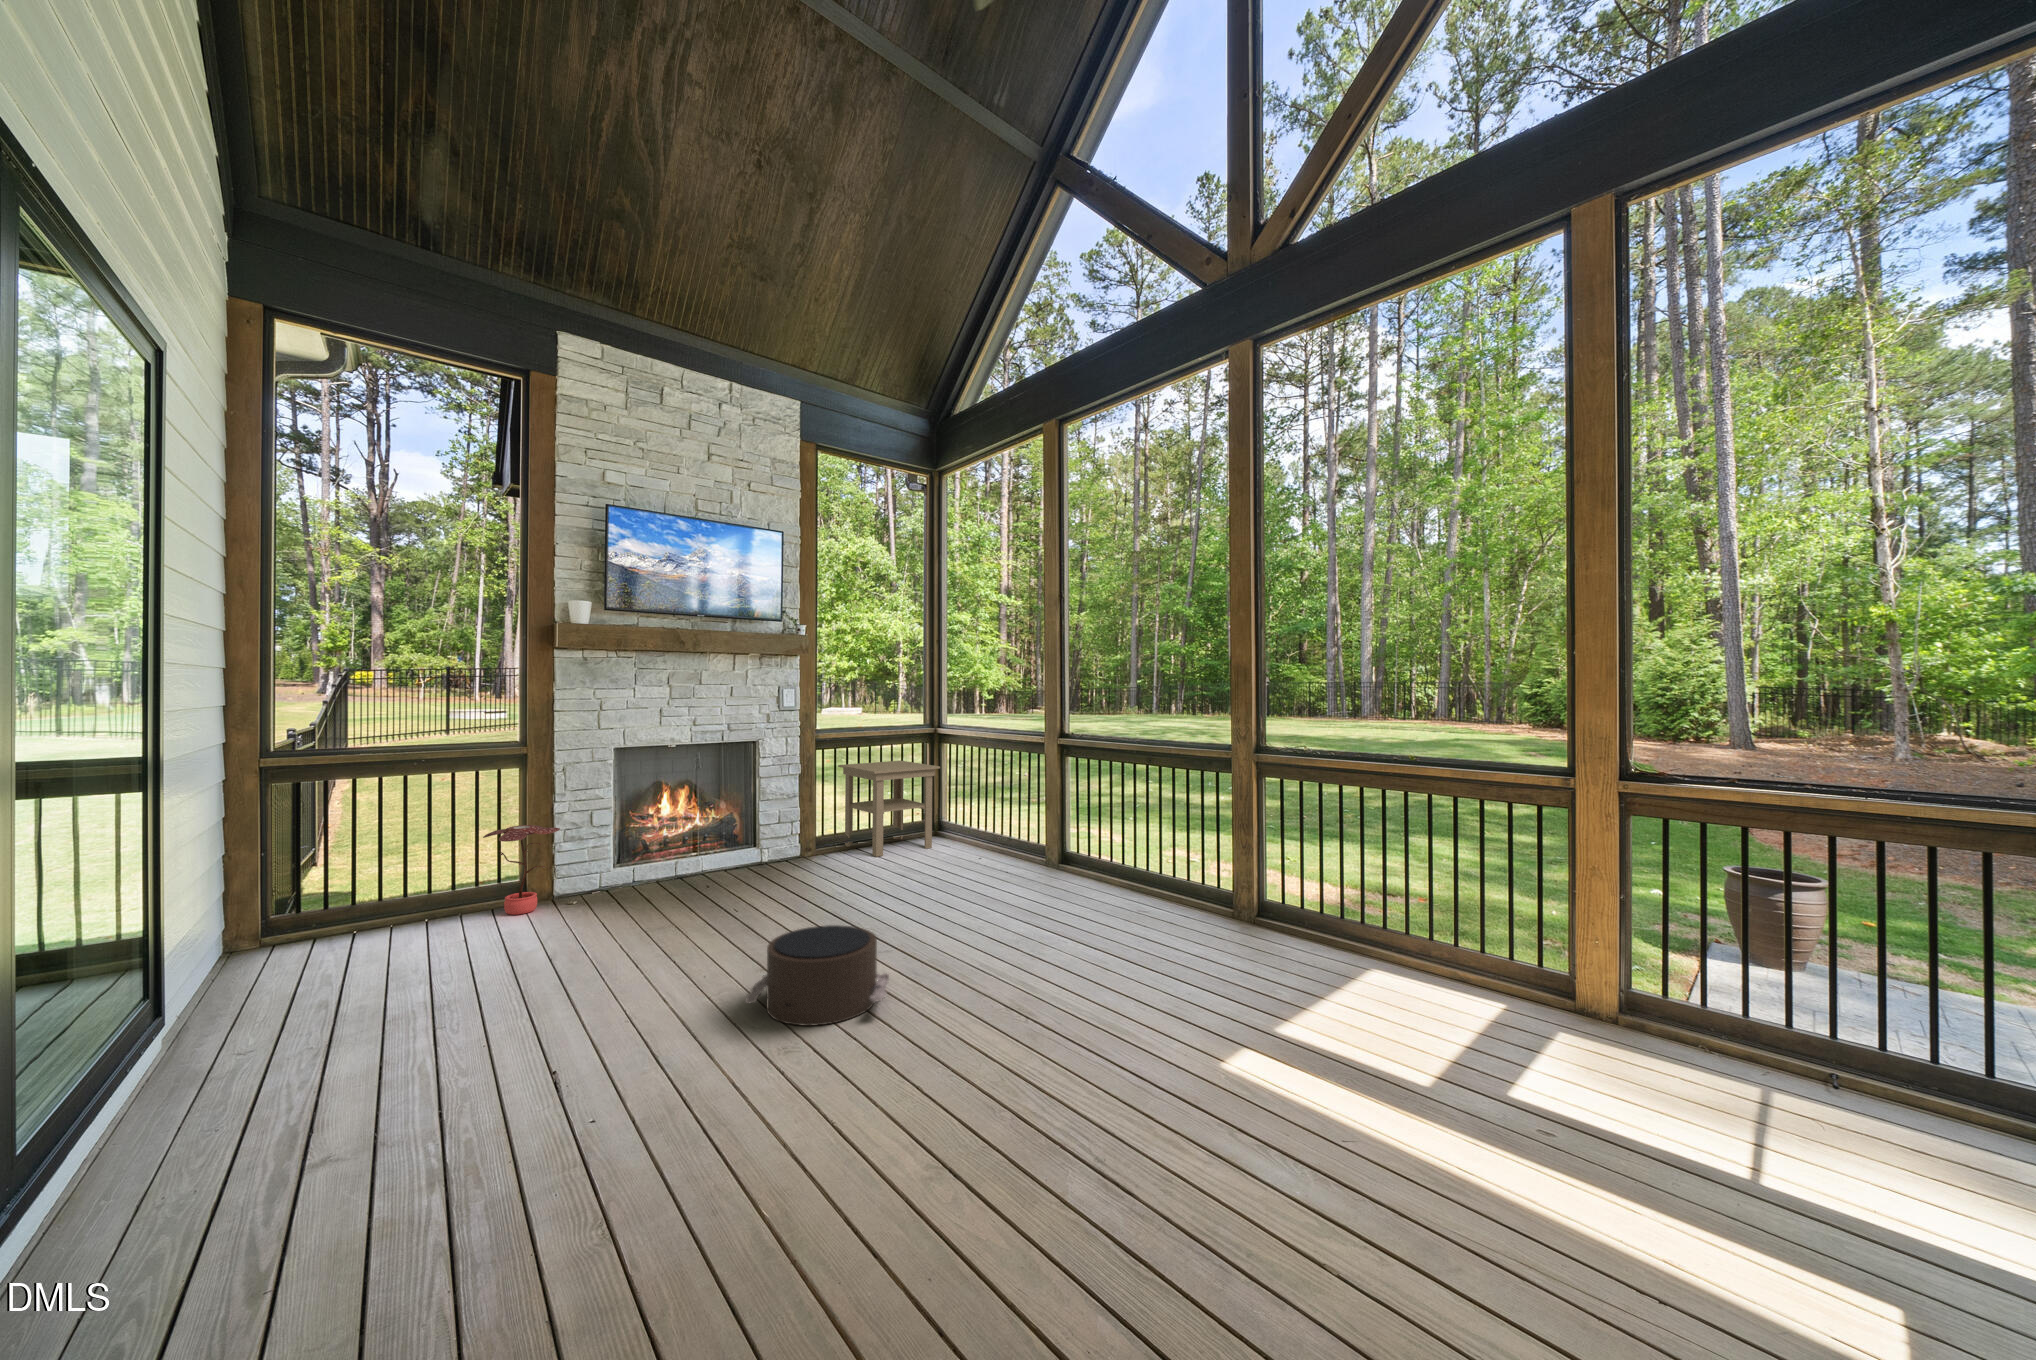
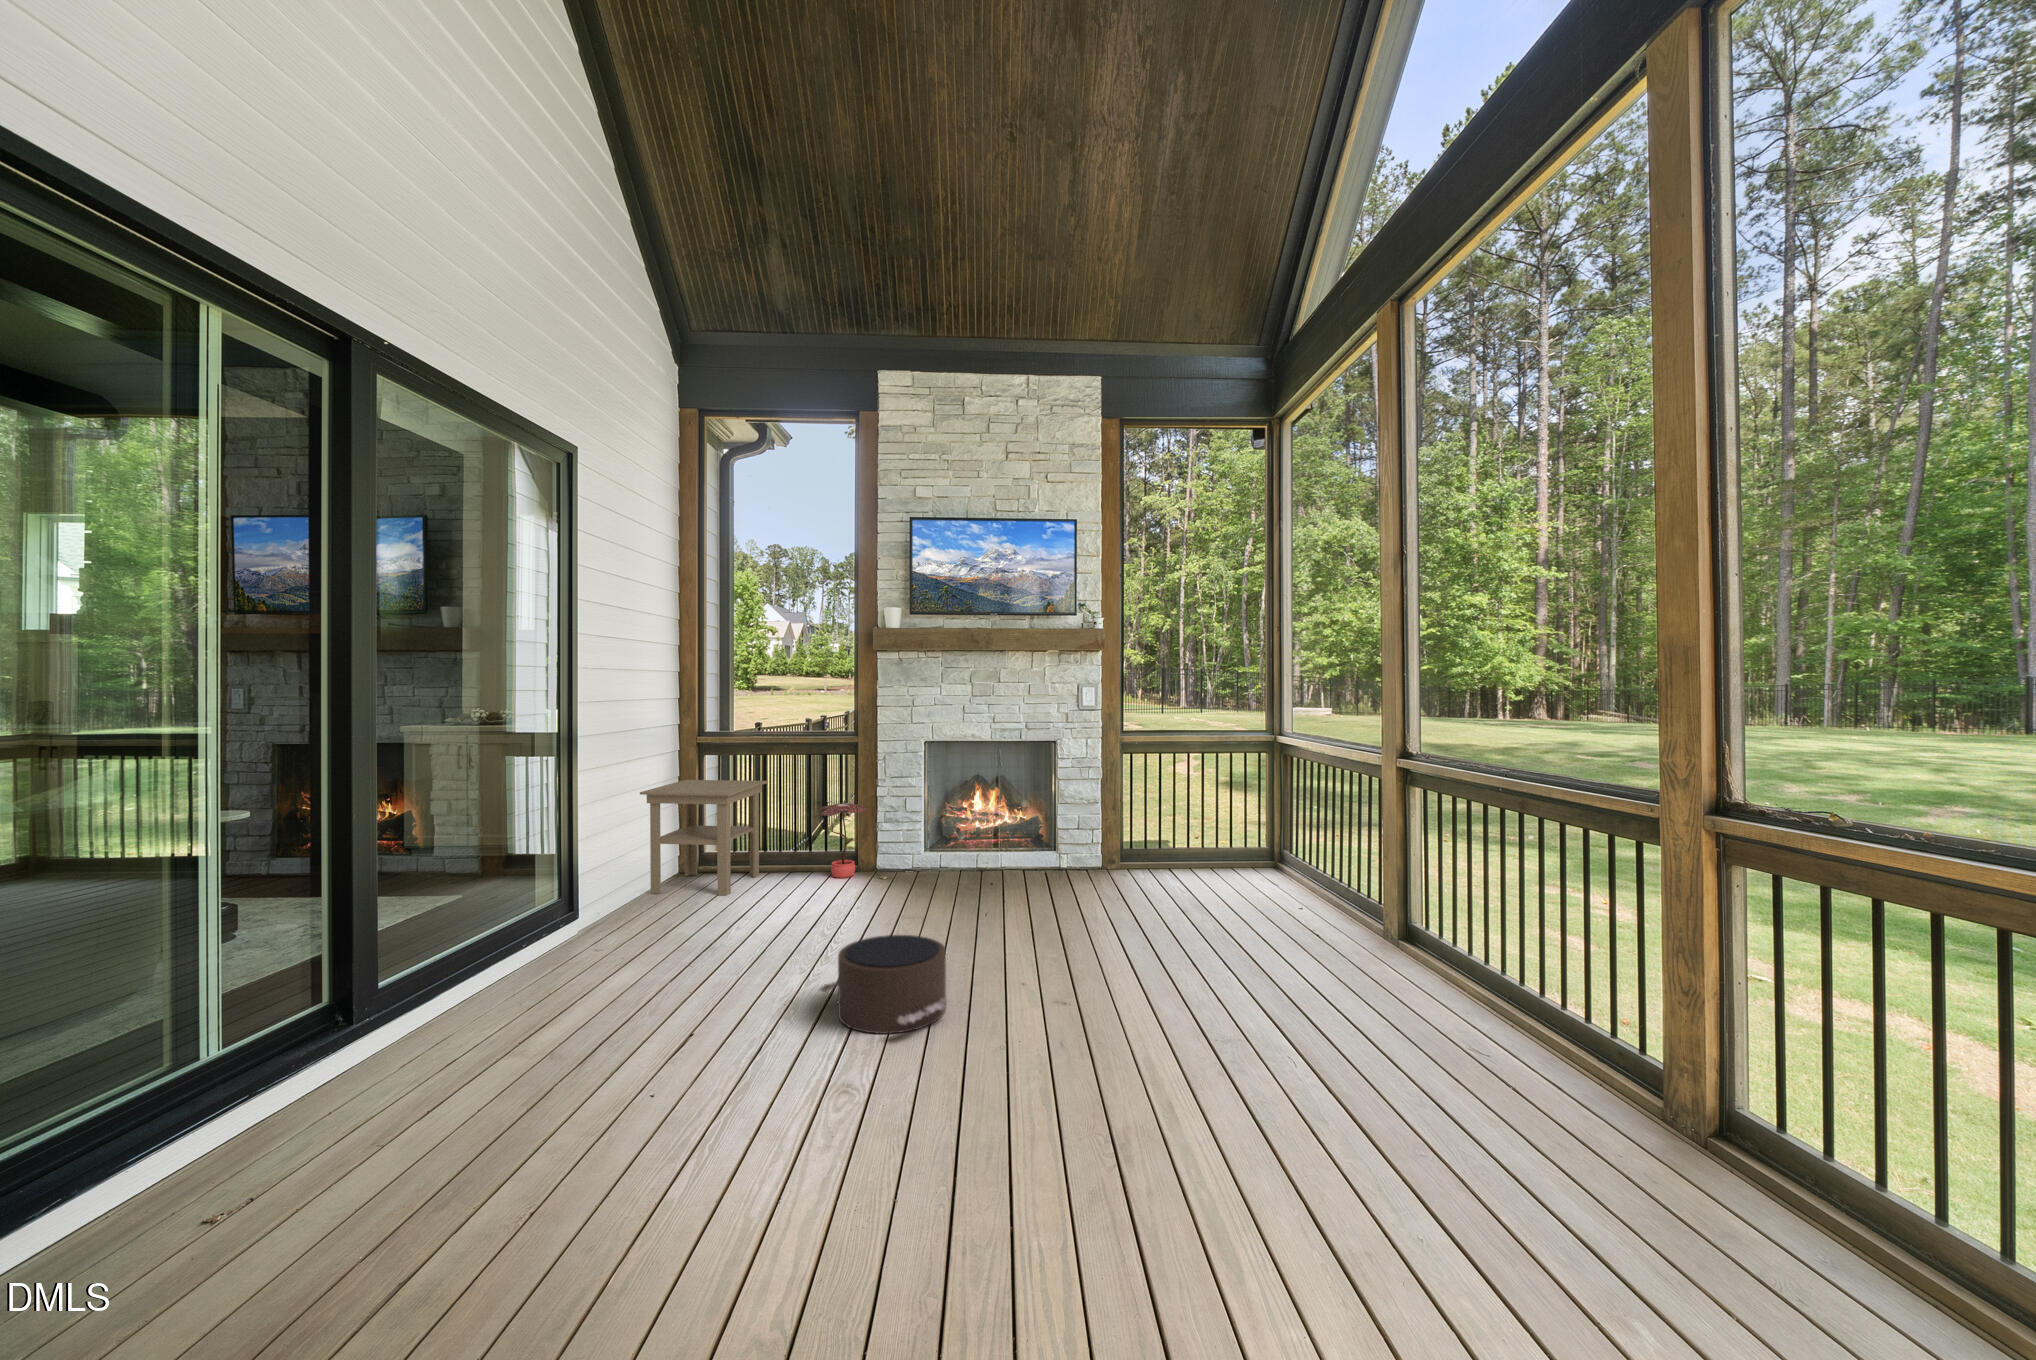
side table: present [838,761,940,857] -> present [640,780,767,895]

